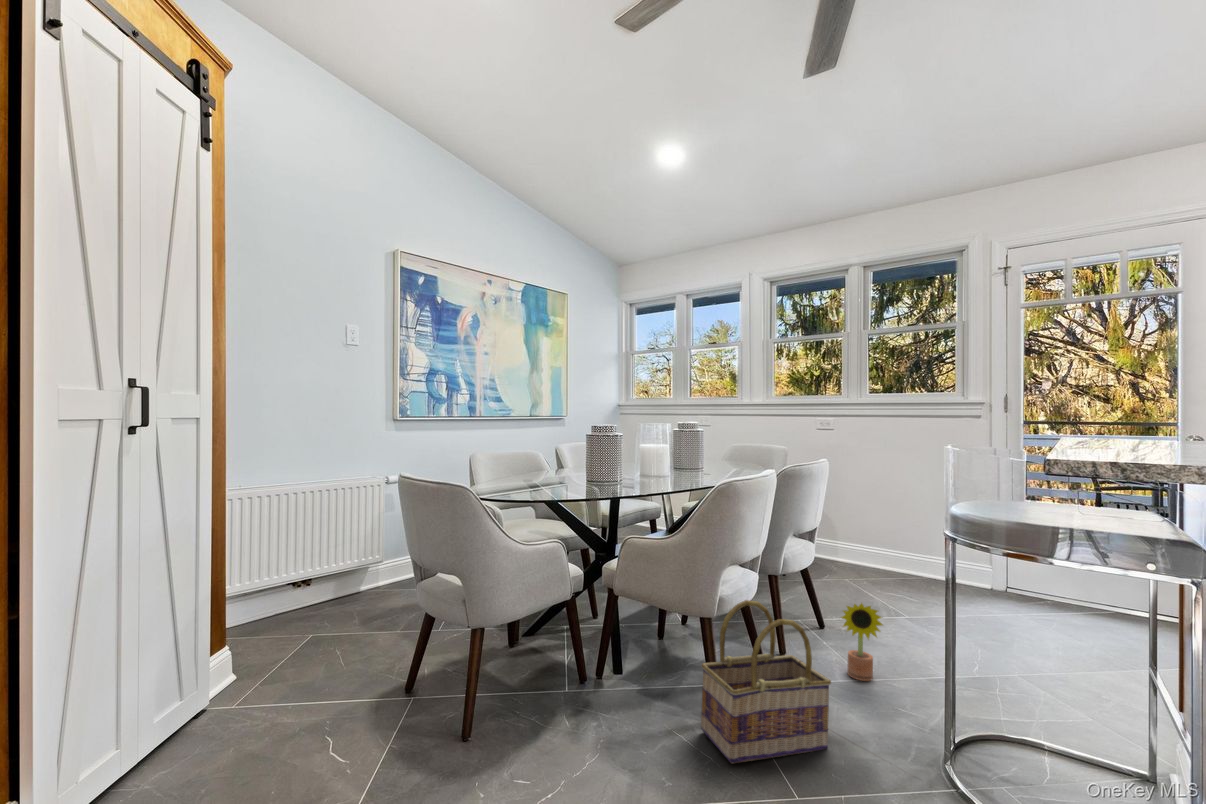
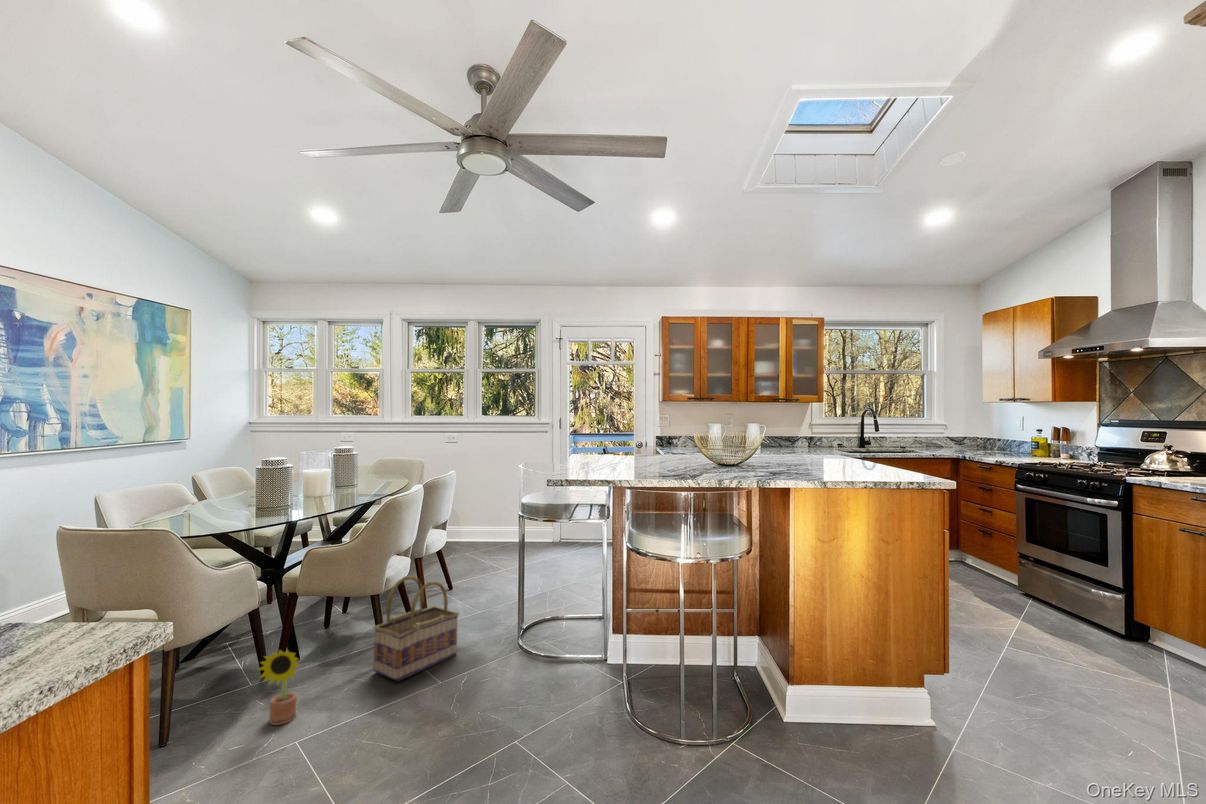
decorative plant: present [841,603,883,681] -> present [259,650,299,725]

